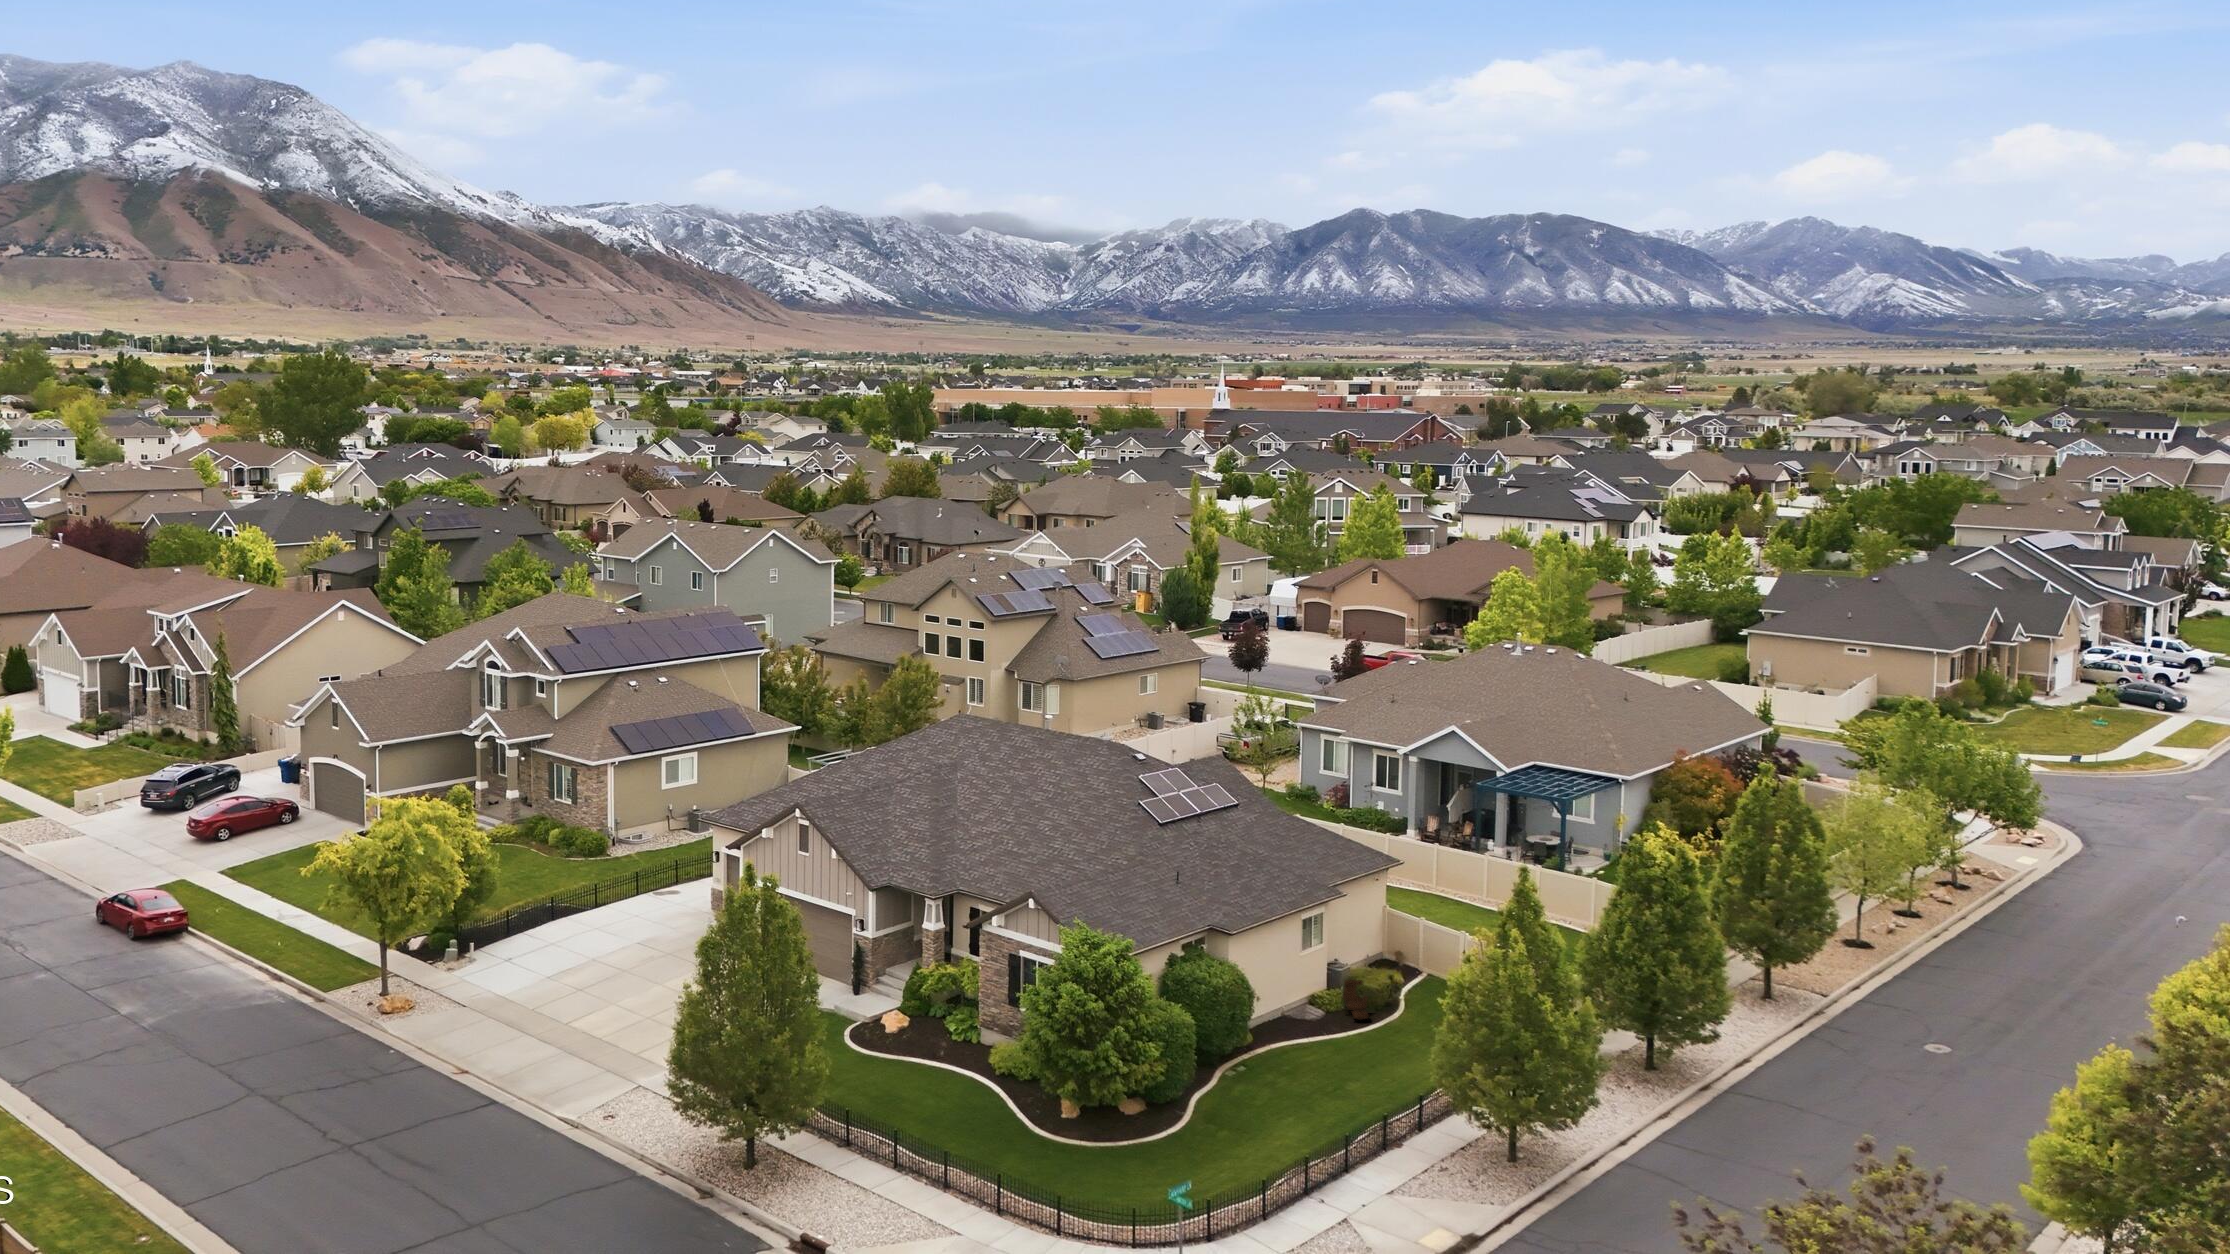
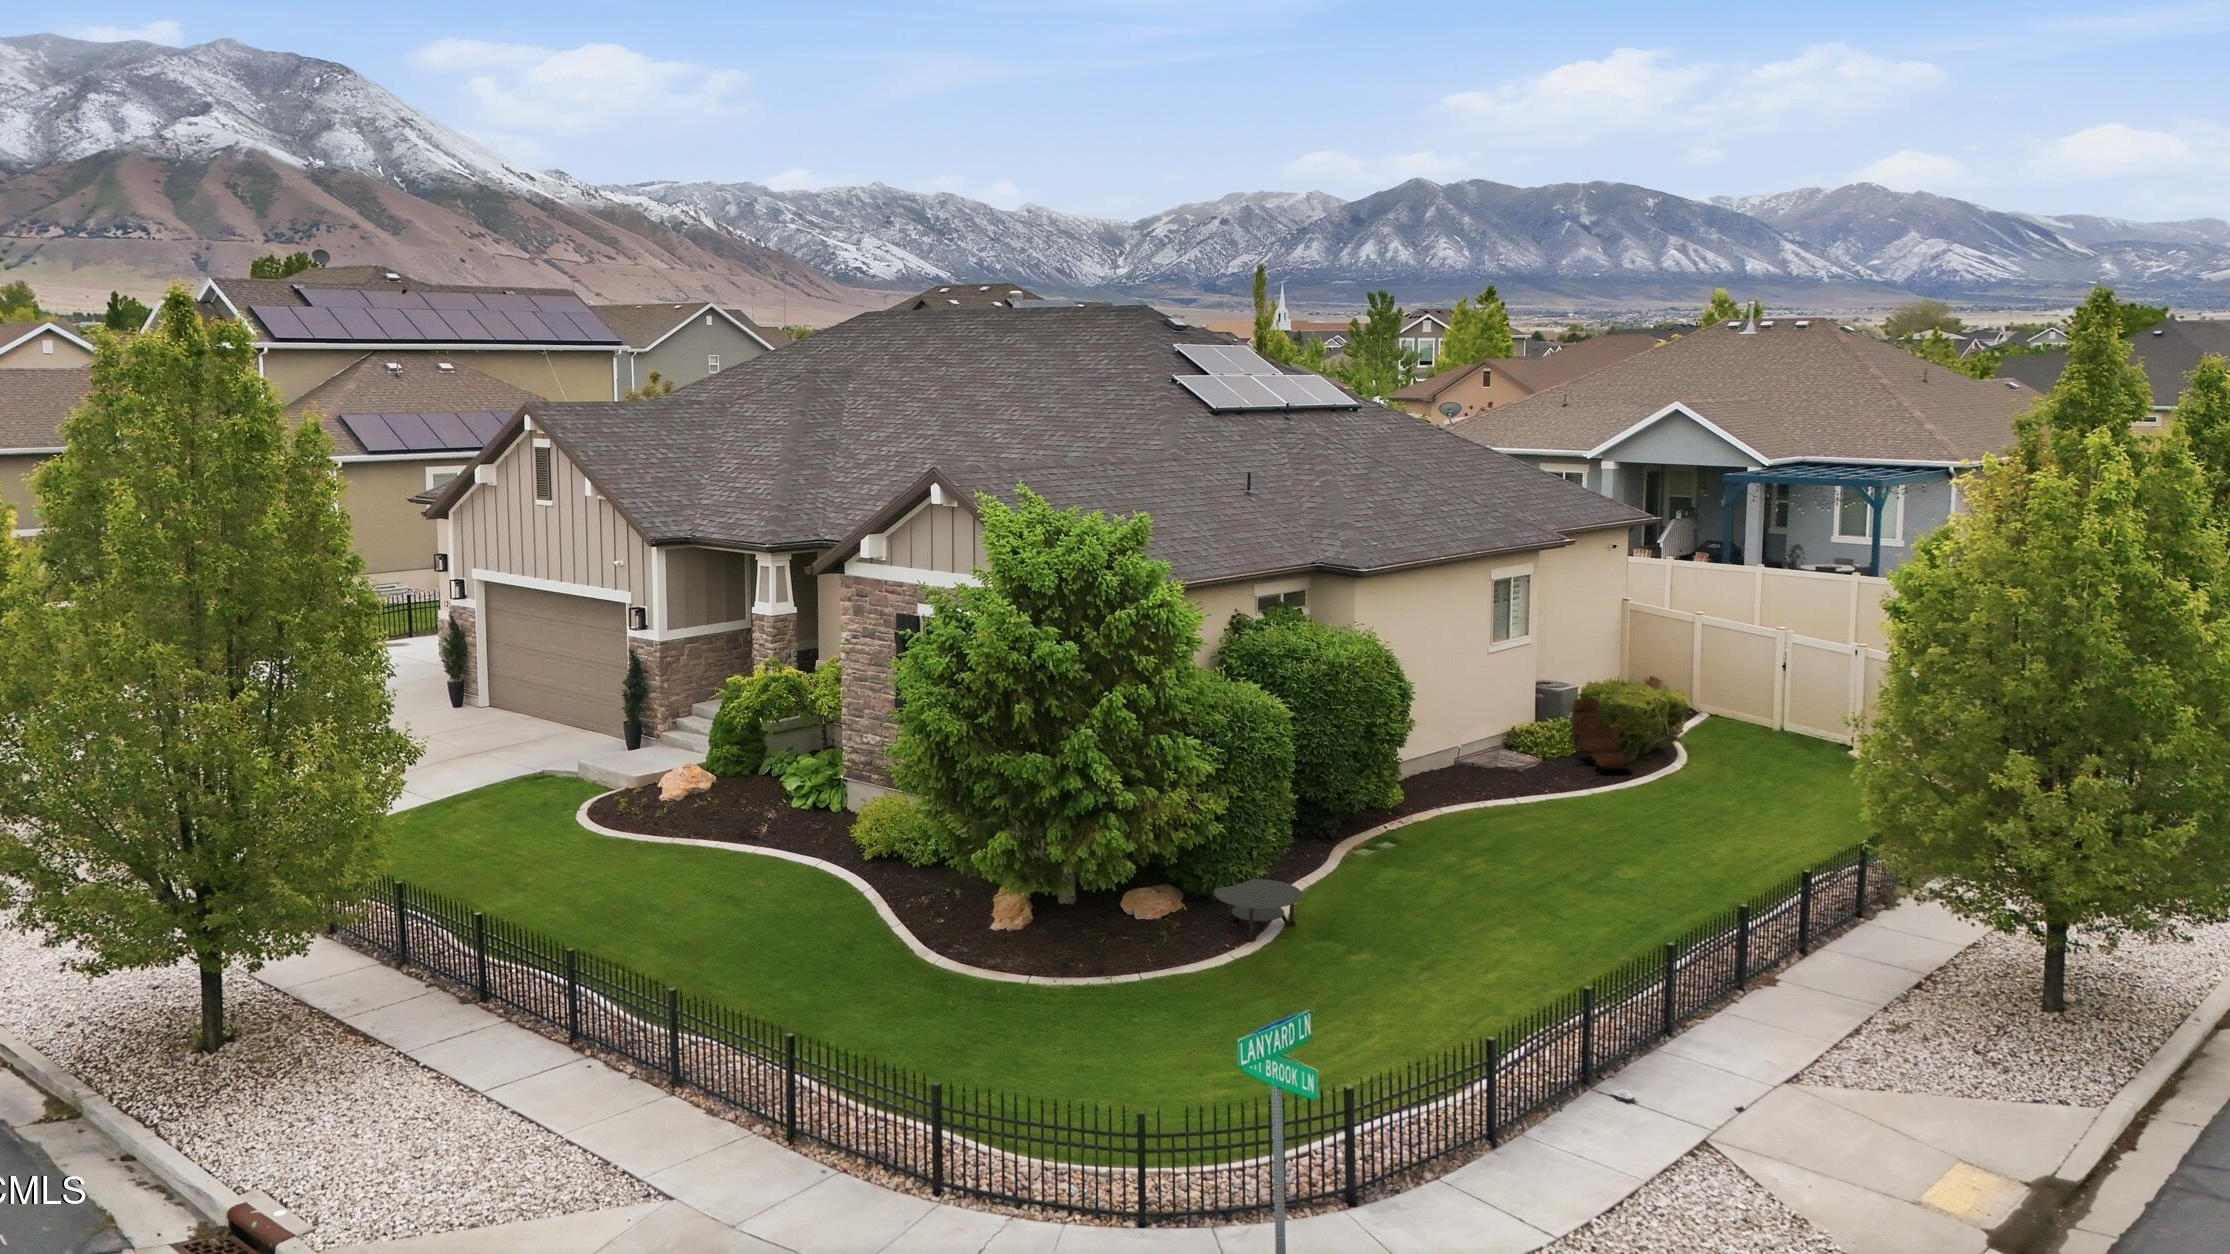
round table: none [1160,1093,1199,1124] -> present [1214,879,1303,941]

